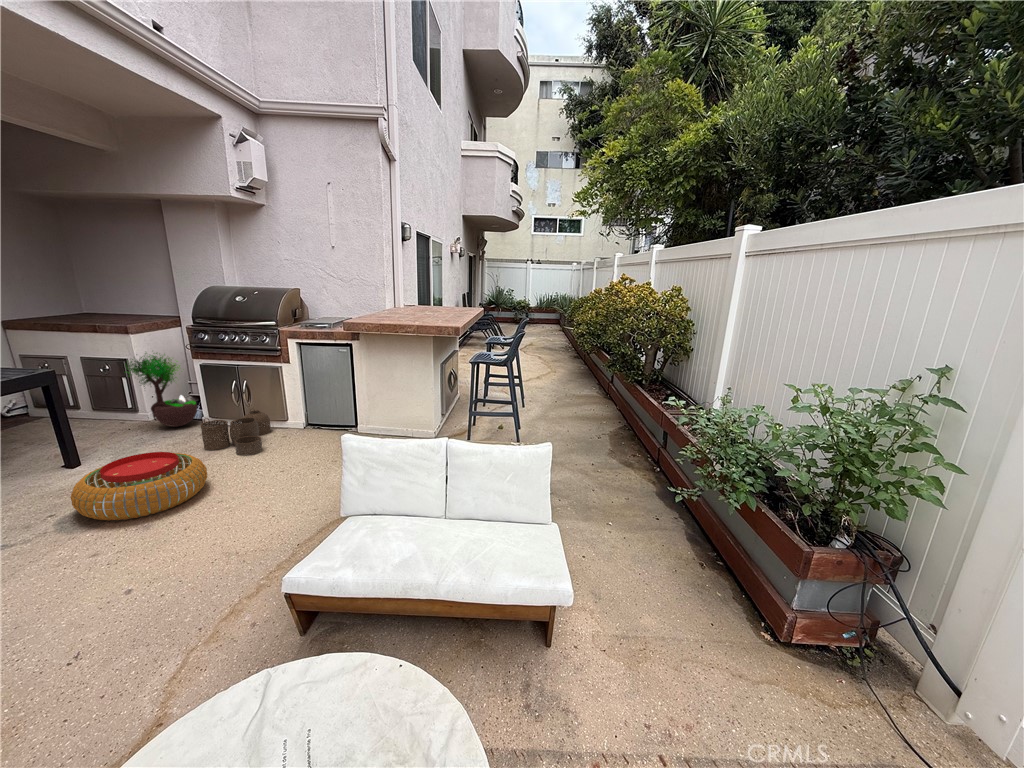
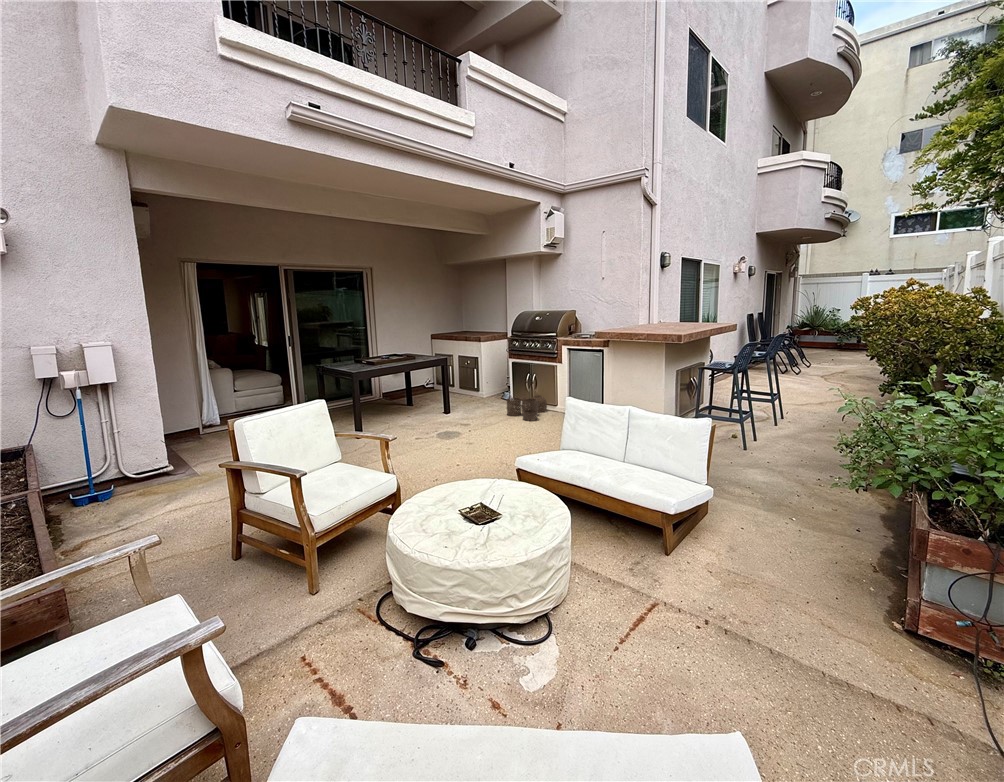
potted tree: present [126,353,197,427] -> none [475,350,509,402]
pouf: present [70,452,207,521] -> none [444,407,504,438]

